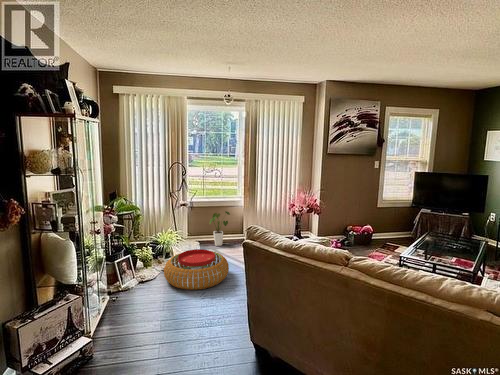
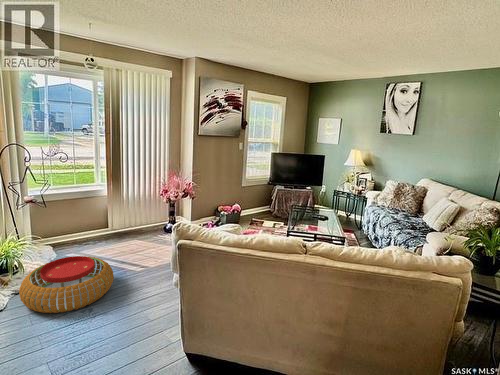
house plant: present [210,211,230,246] -> none [64,202,93,247]

